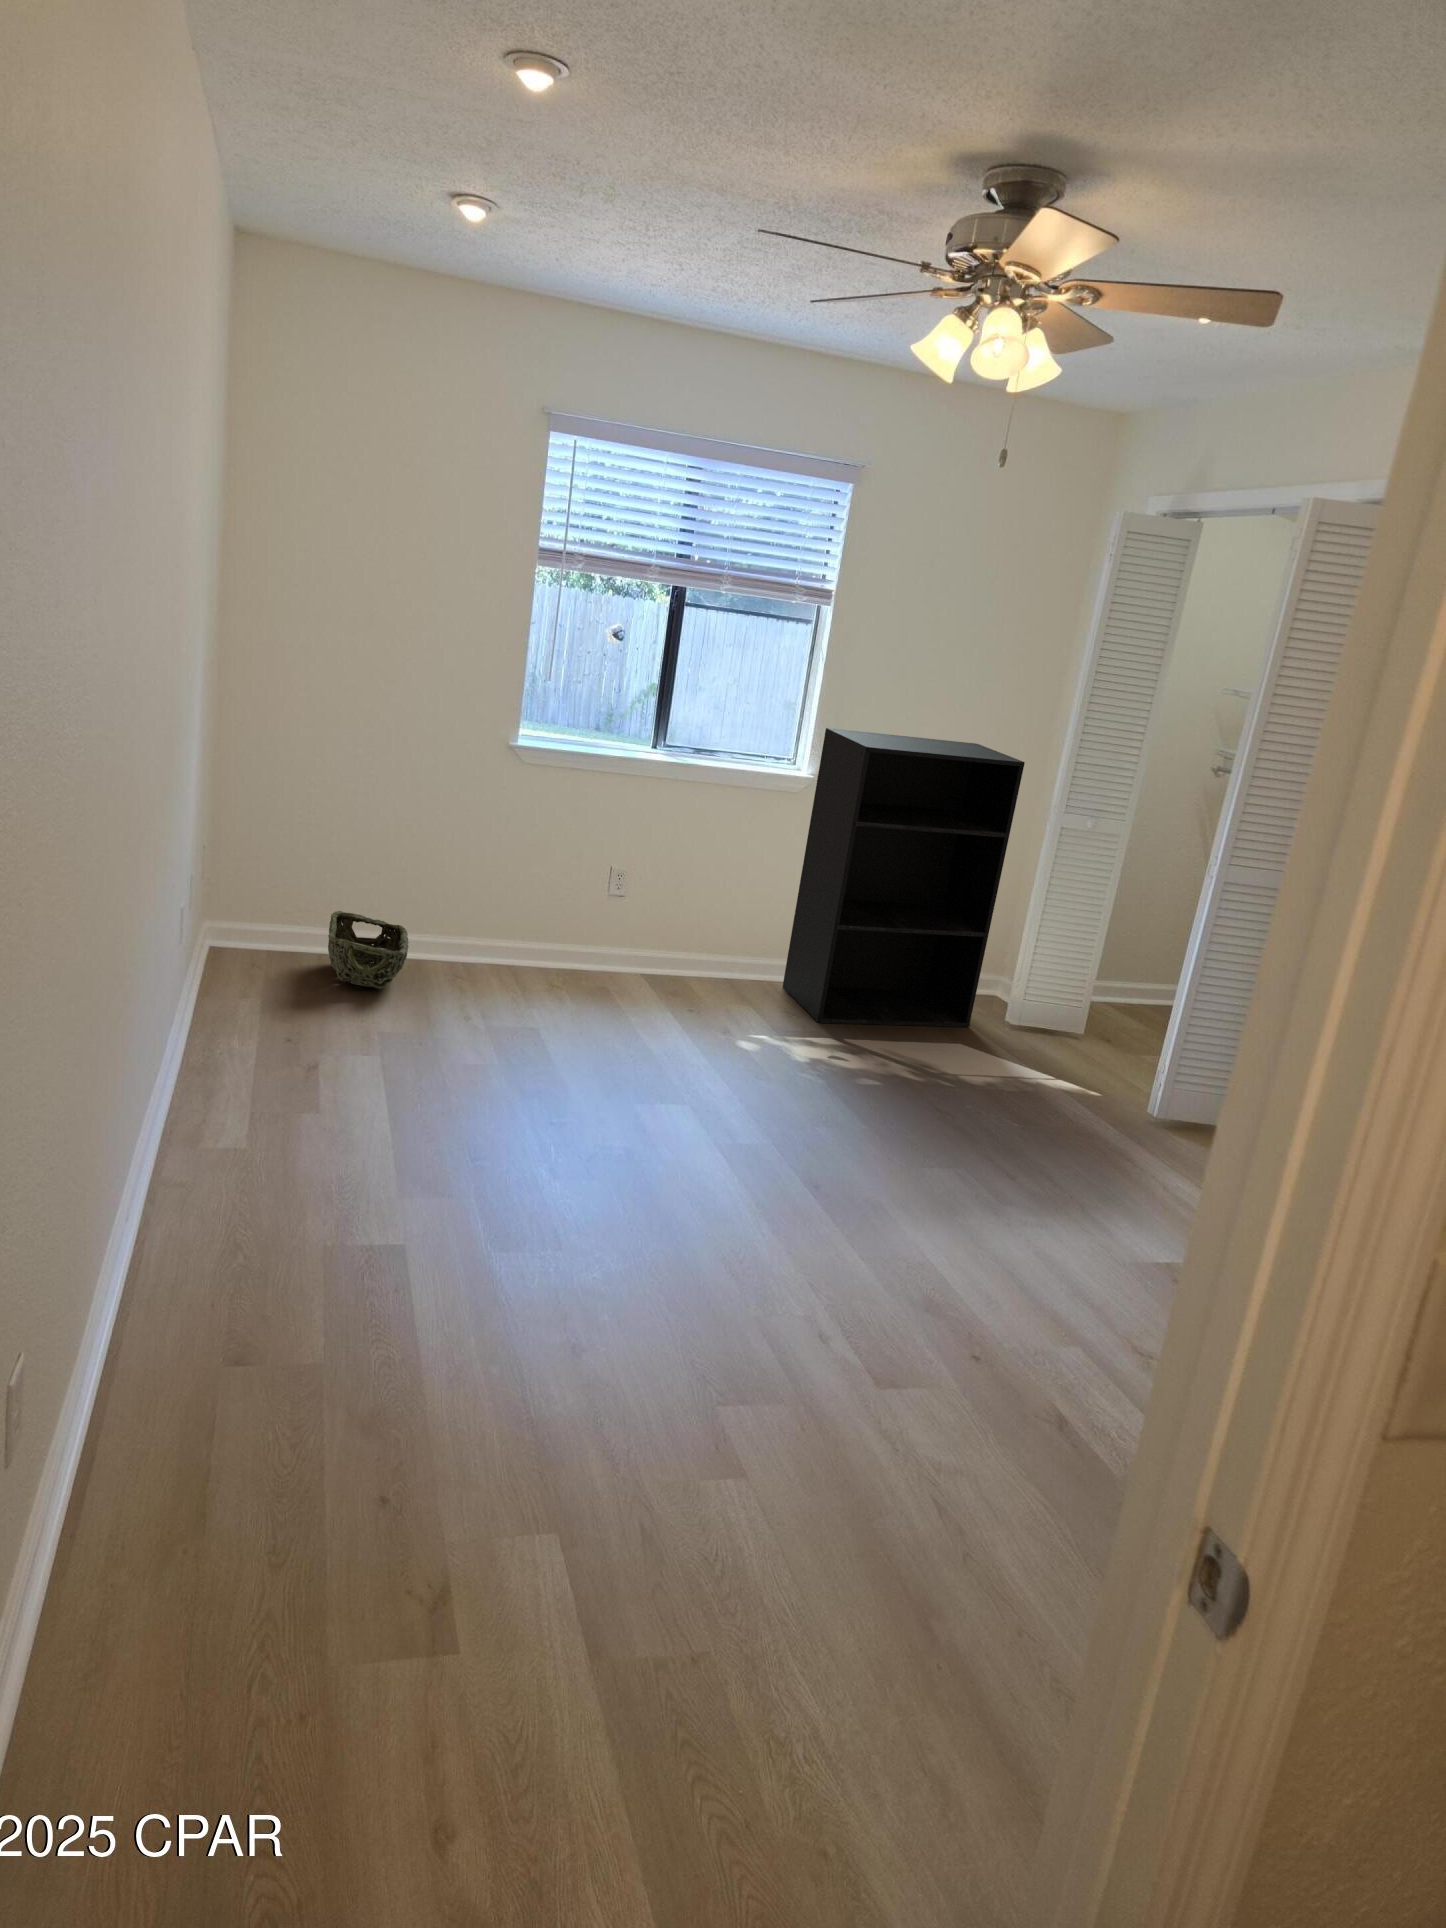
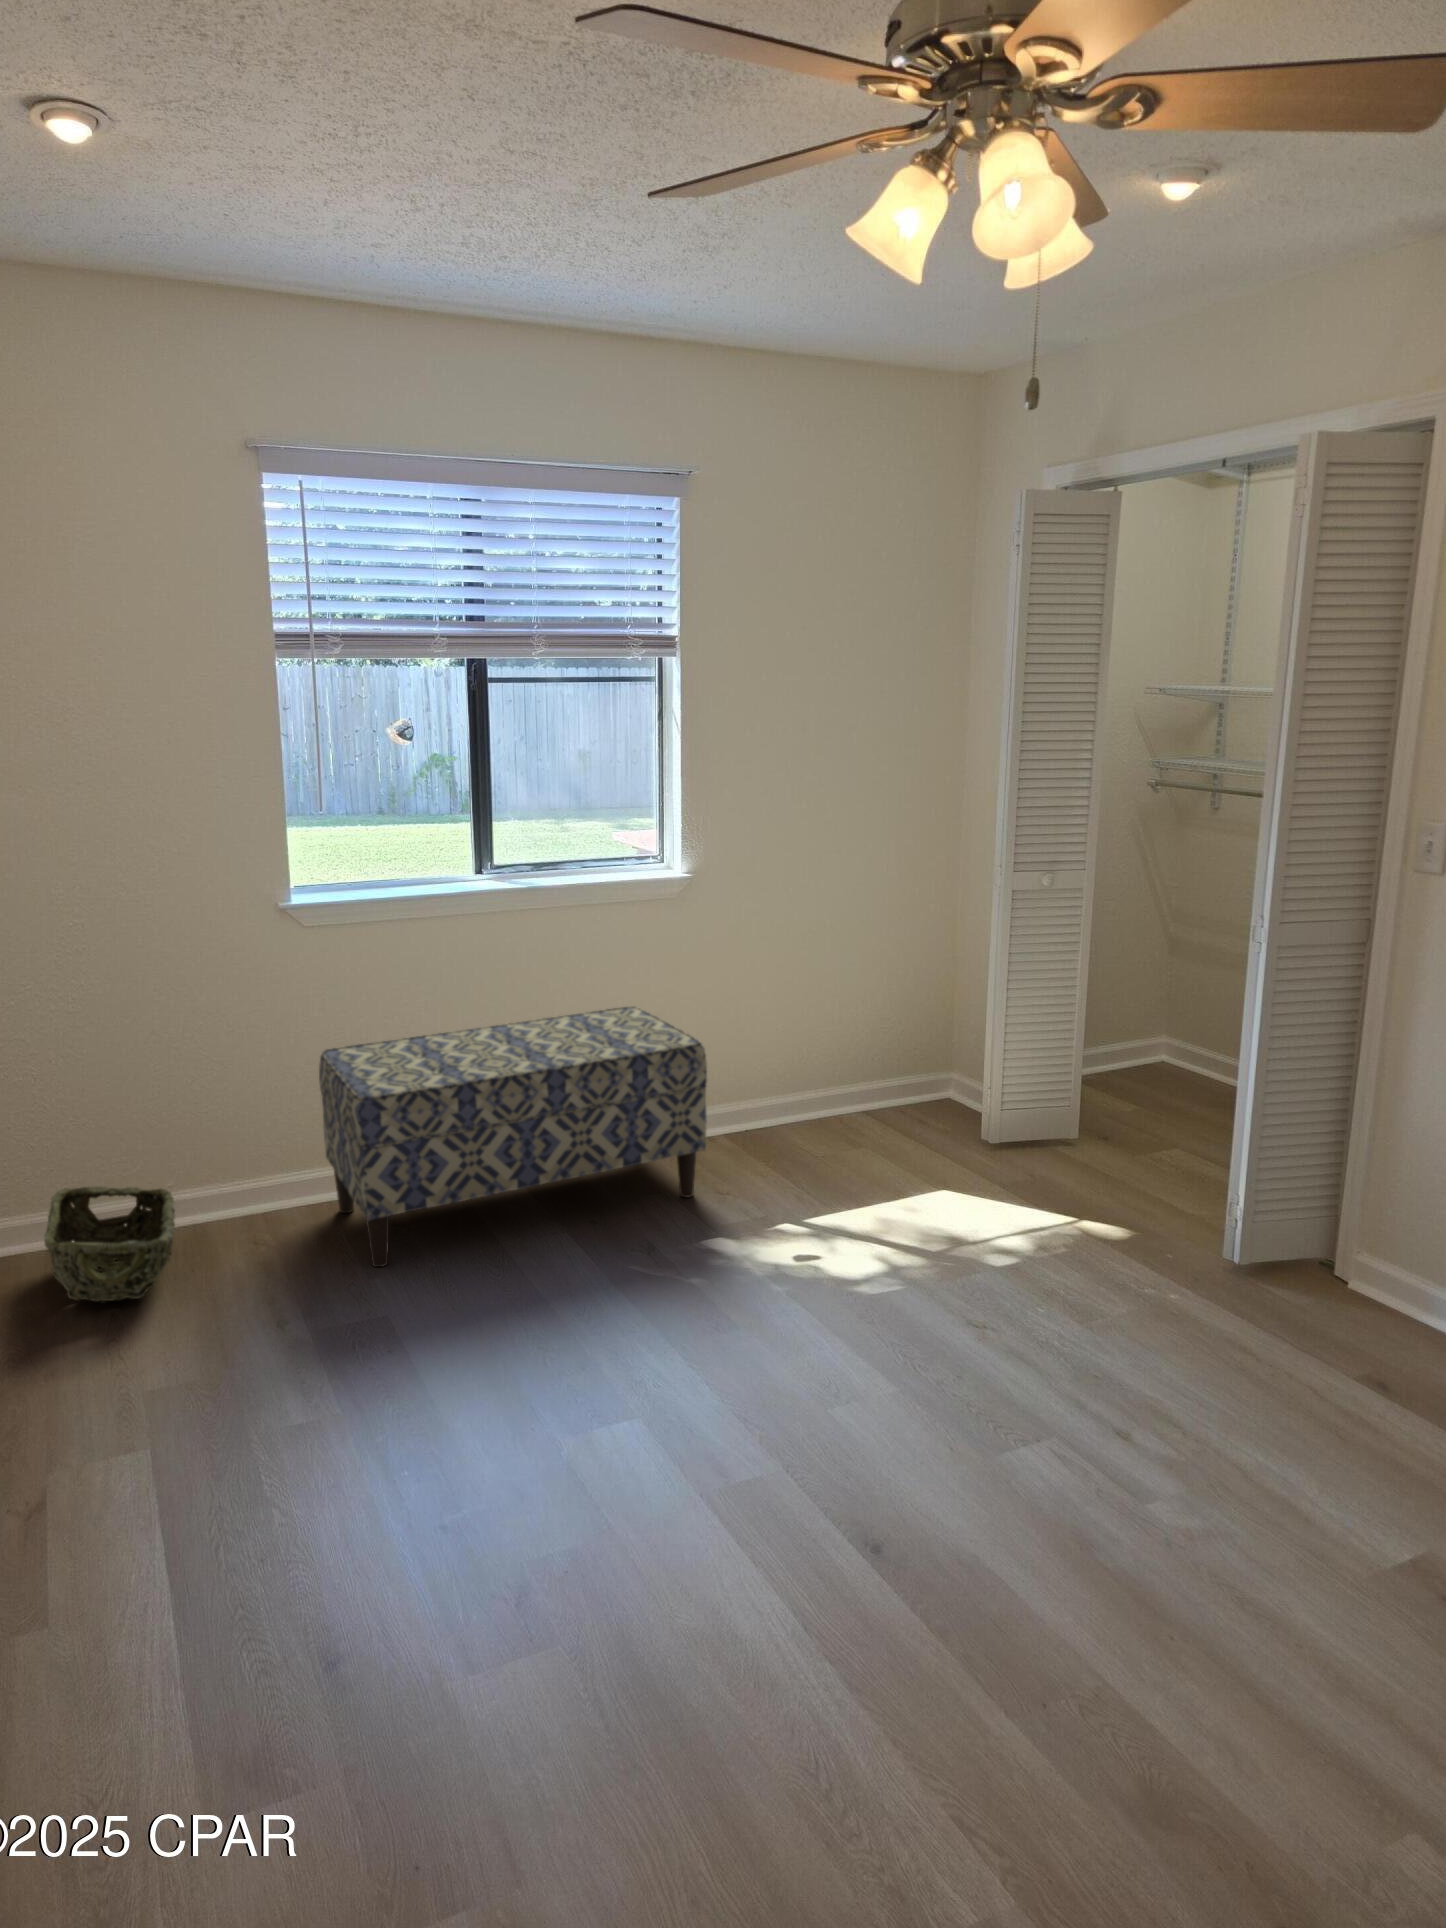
bookshelf: present [783,728,1025,1027] -> none [701,802,961,1199]
bench: none [511,852,793,1011] -> present [319,1006,707,1267]

